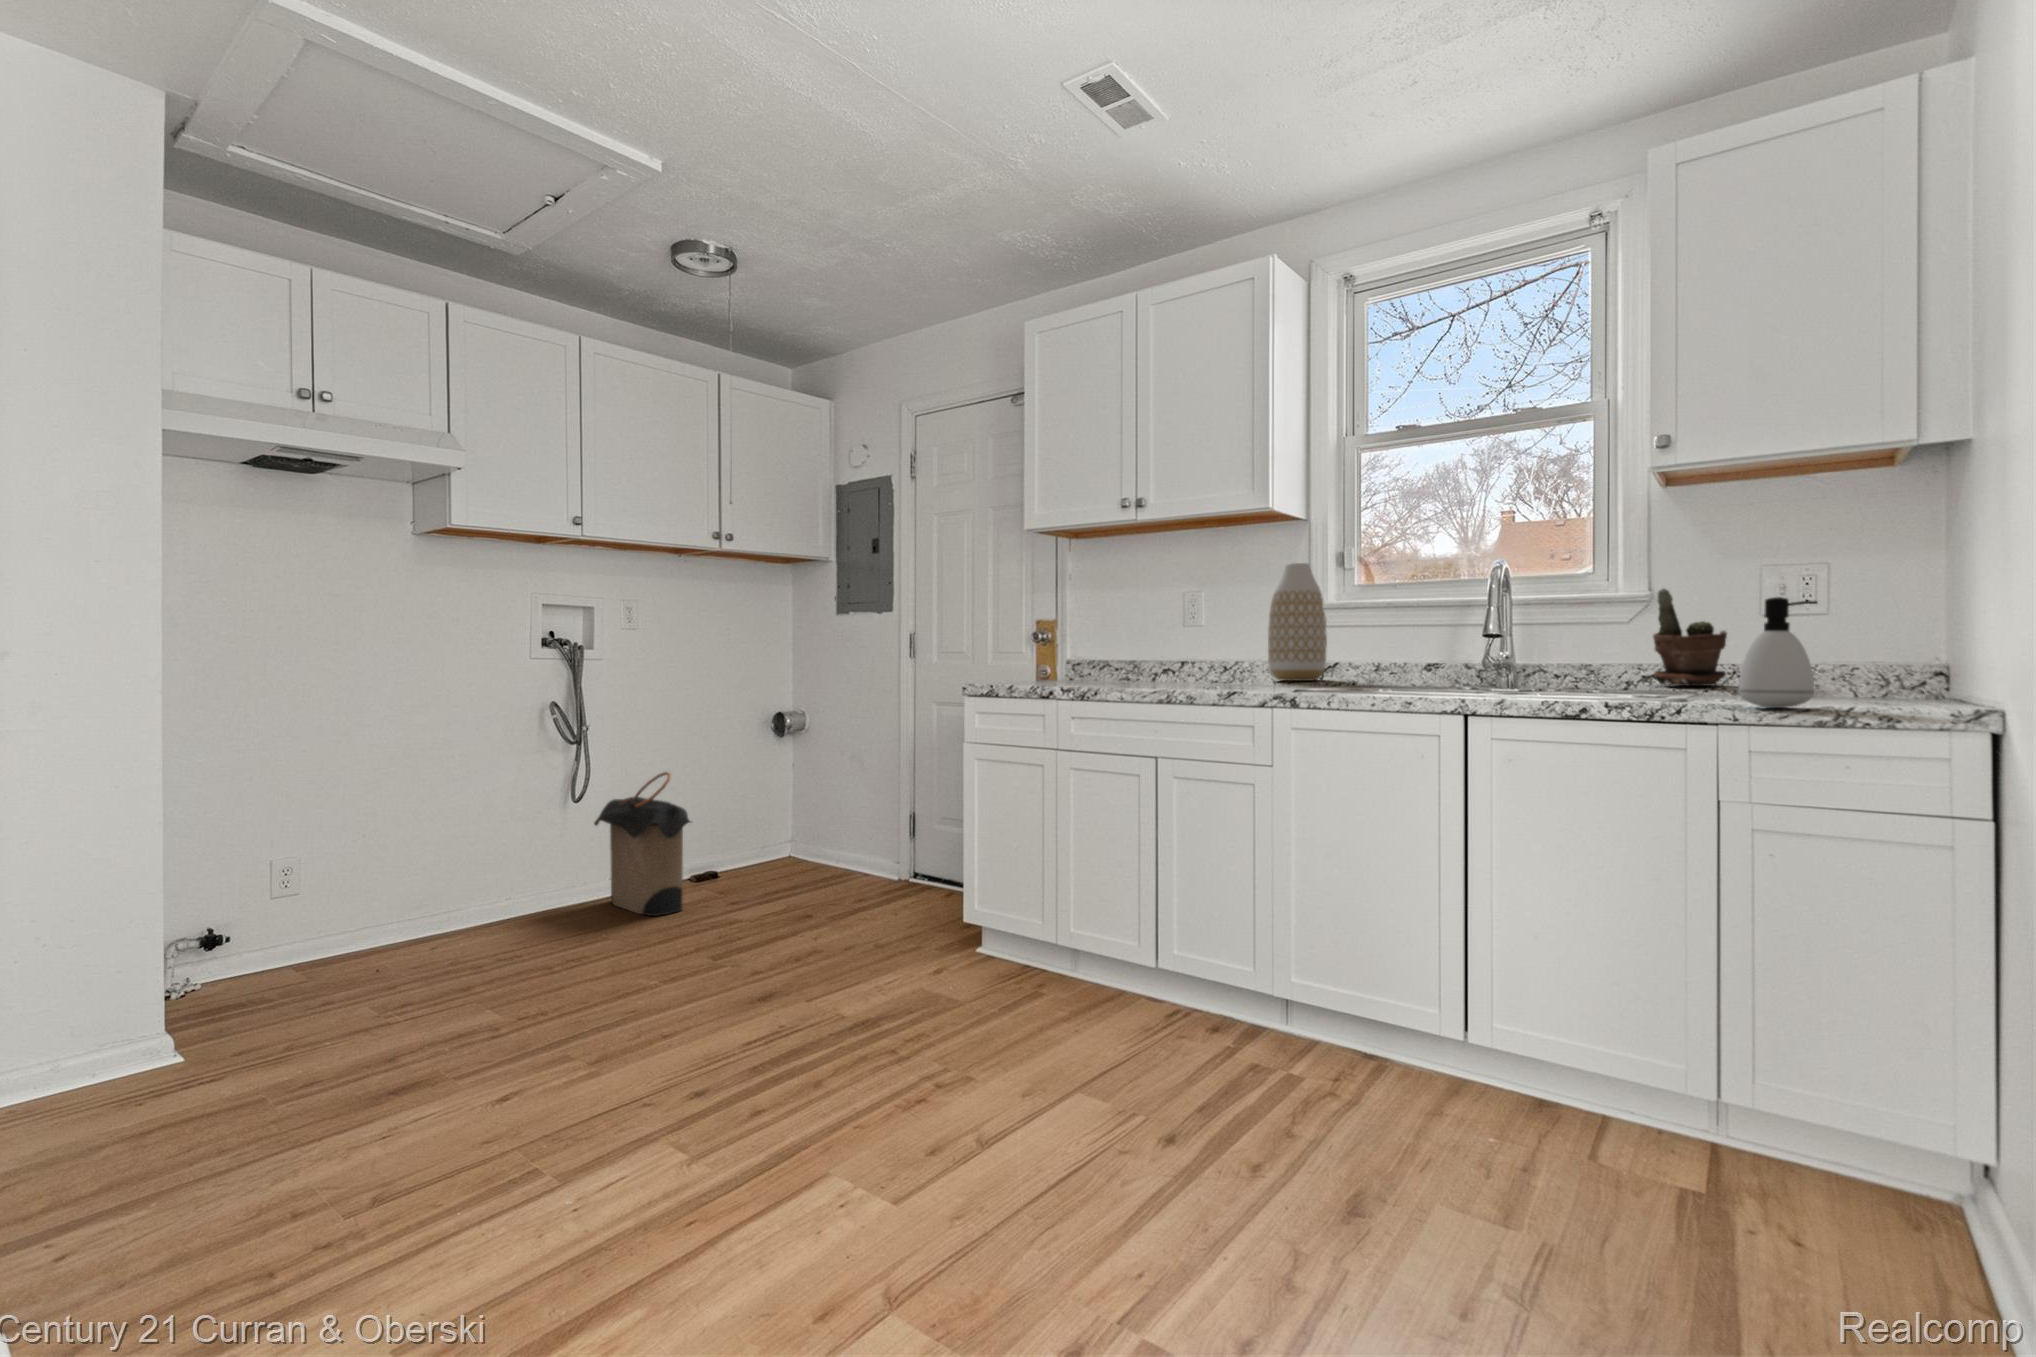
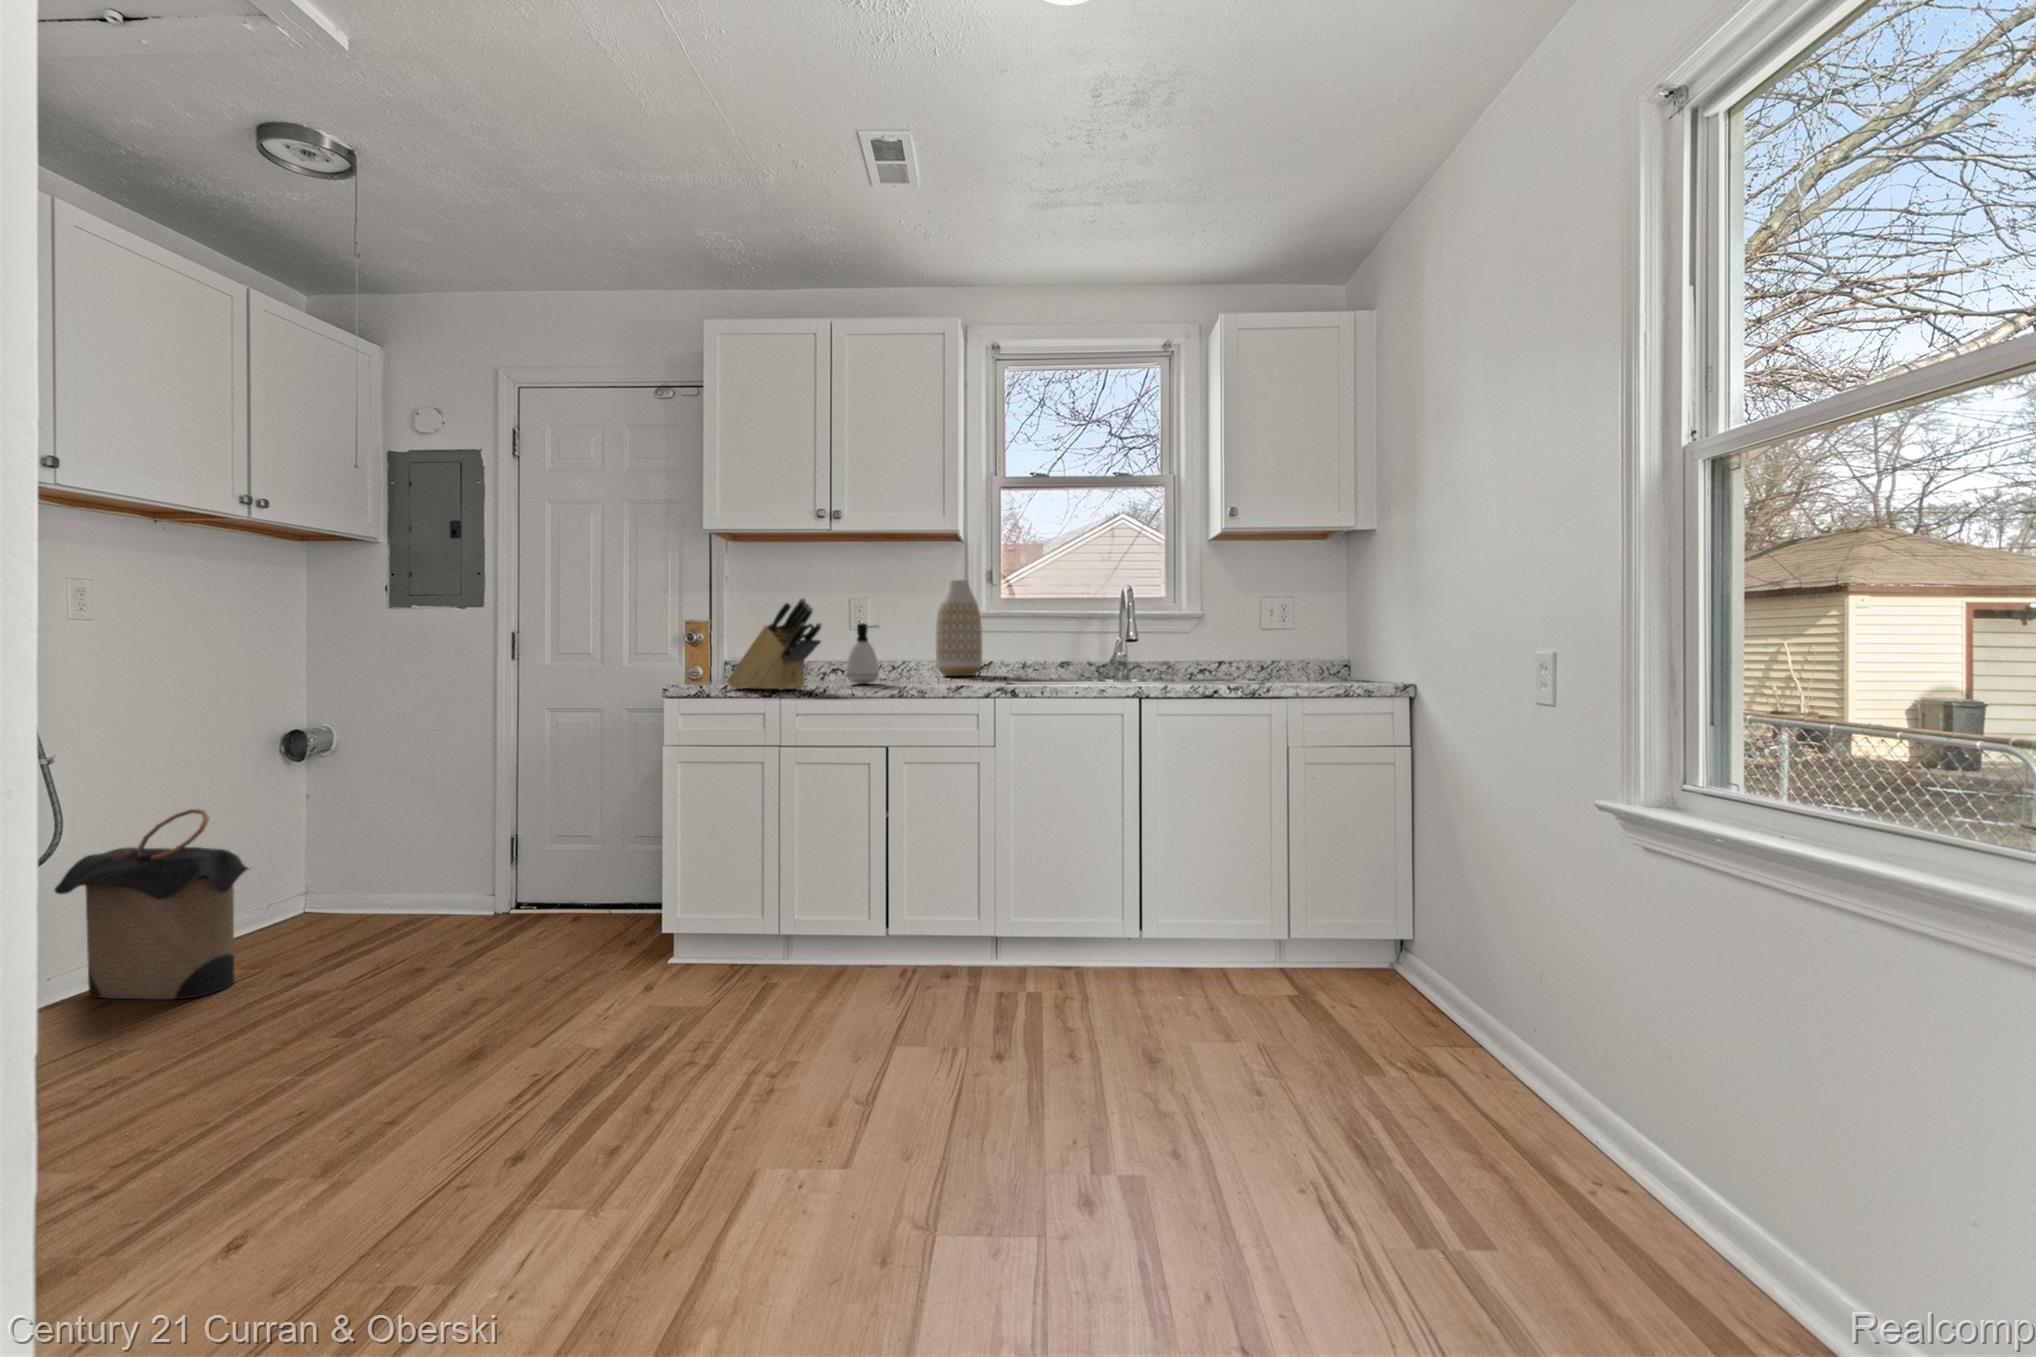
potted plant: present [1653,589,1727,686] -> none [1207,611,1248,675]
knife block: none [1017,592,1090,692] -> present [727,598,822,690]
soap dispenser: present [1739,597,1817,708] -> present [846,623,879,684]

